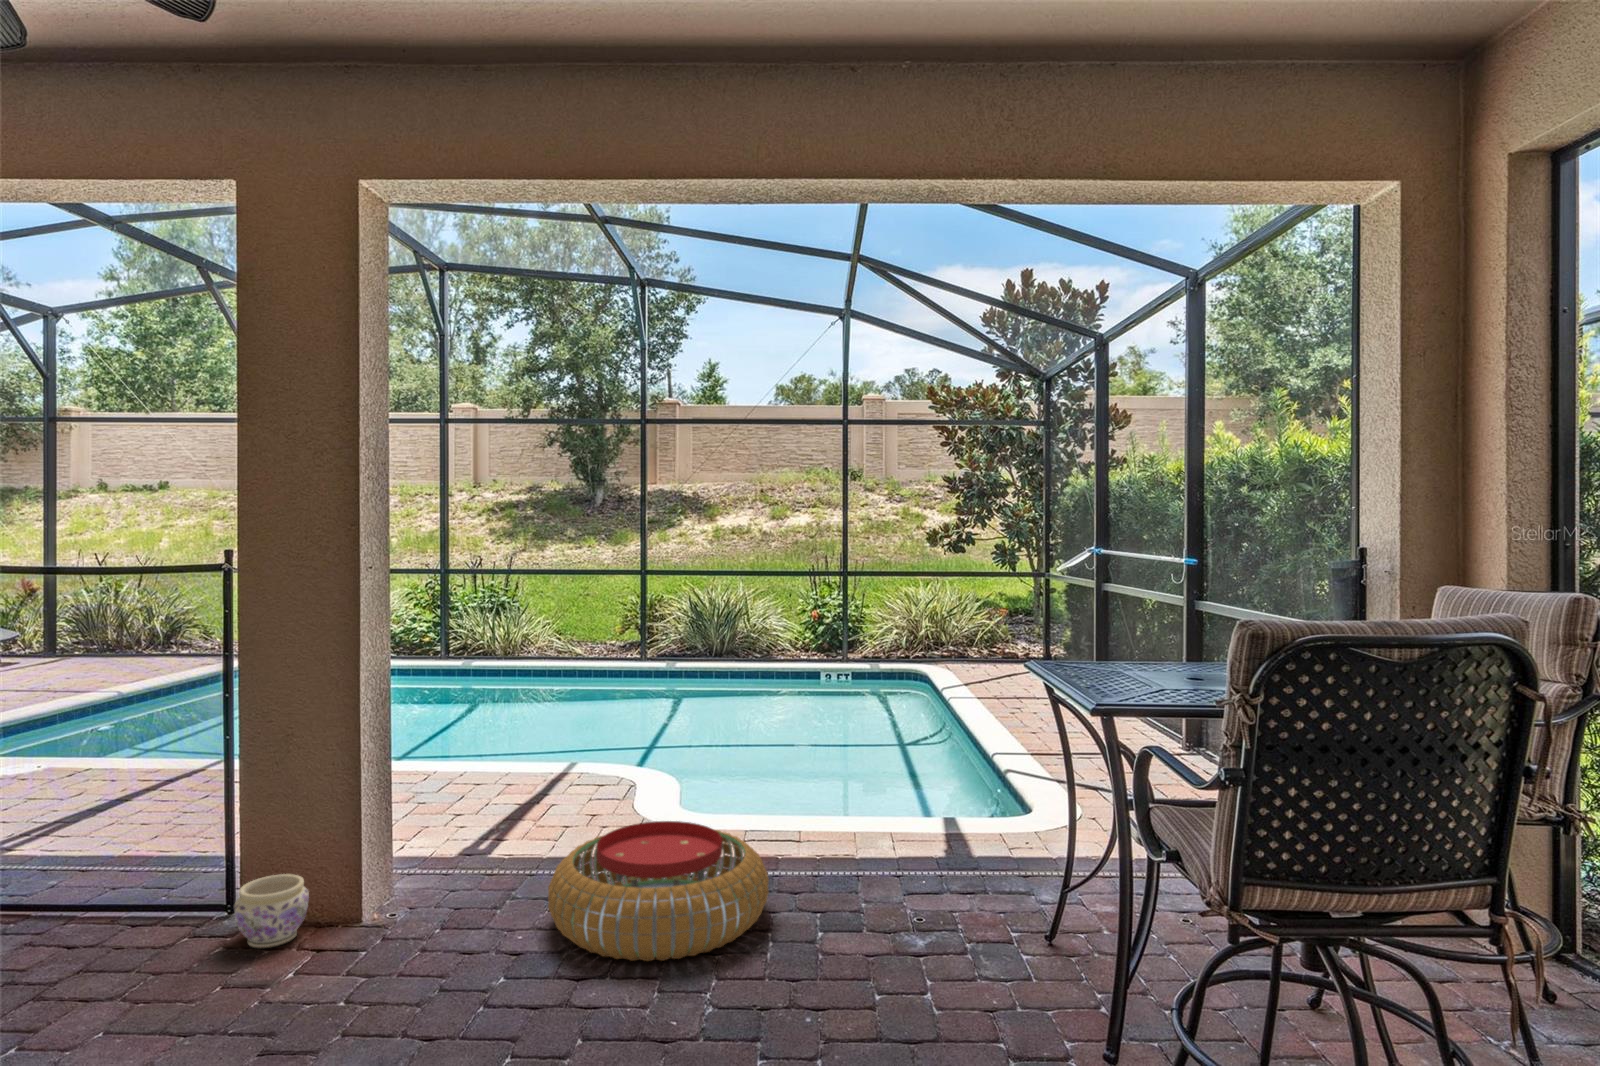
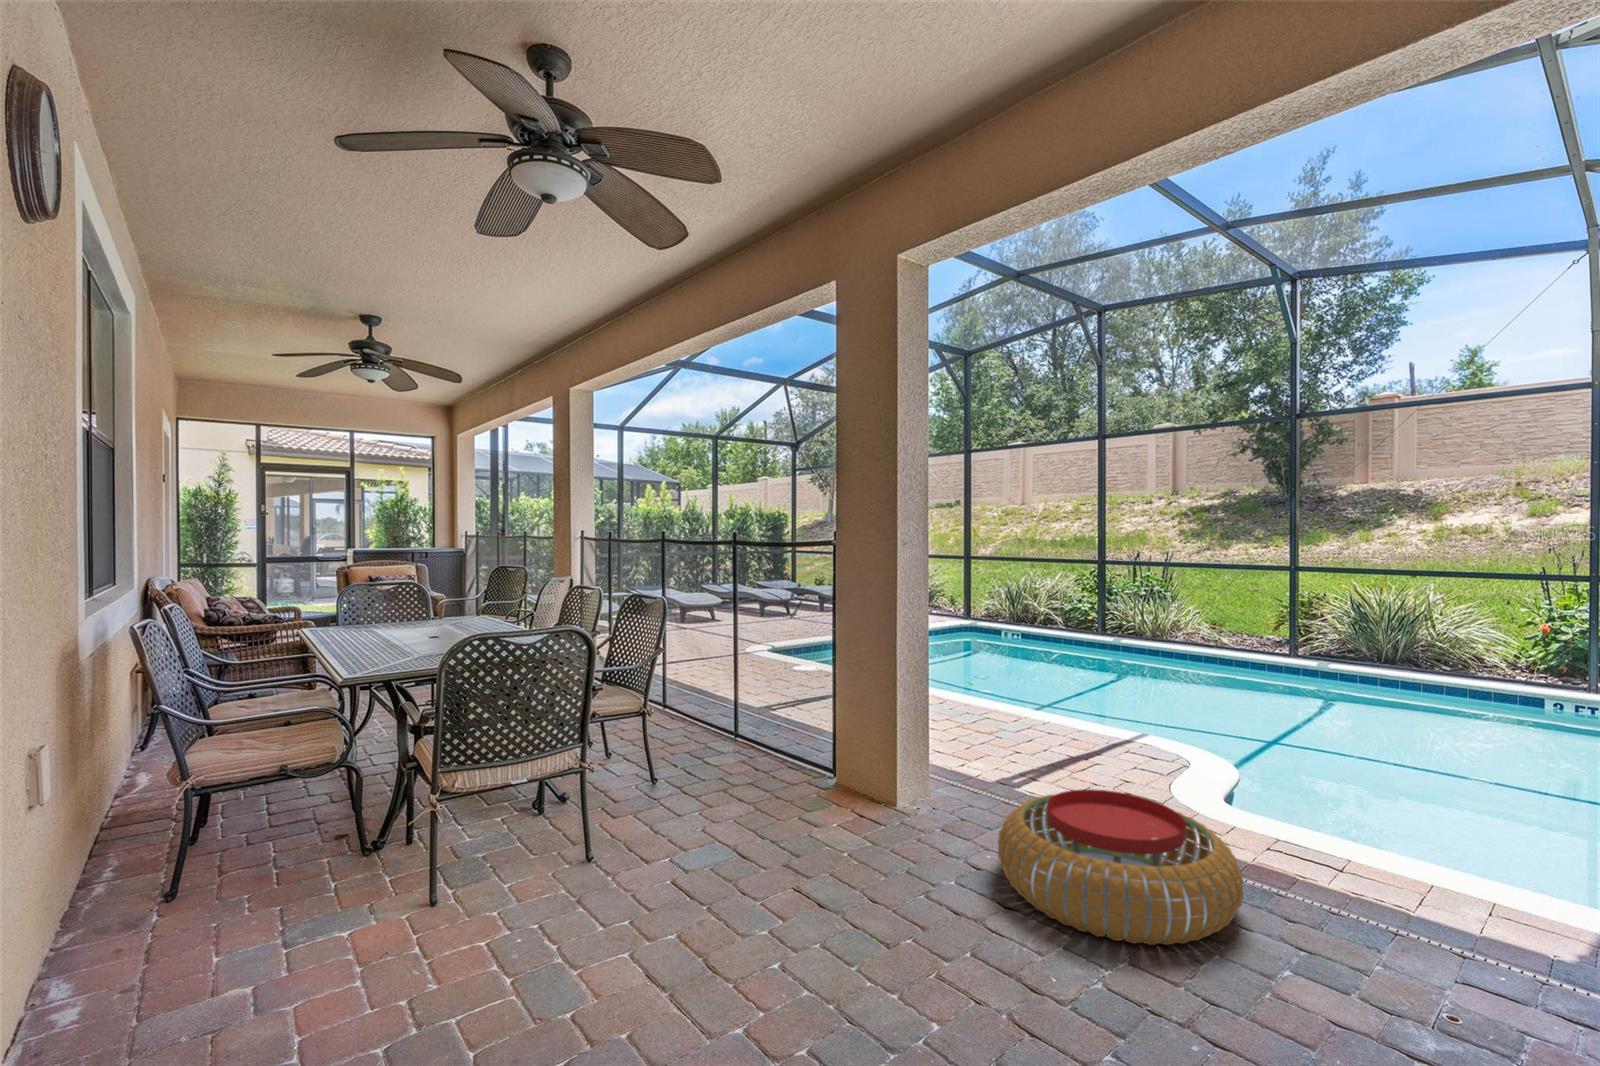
planter: present [234,874,309,949] -> none [804,751,851,802]

